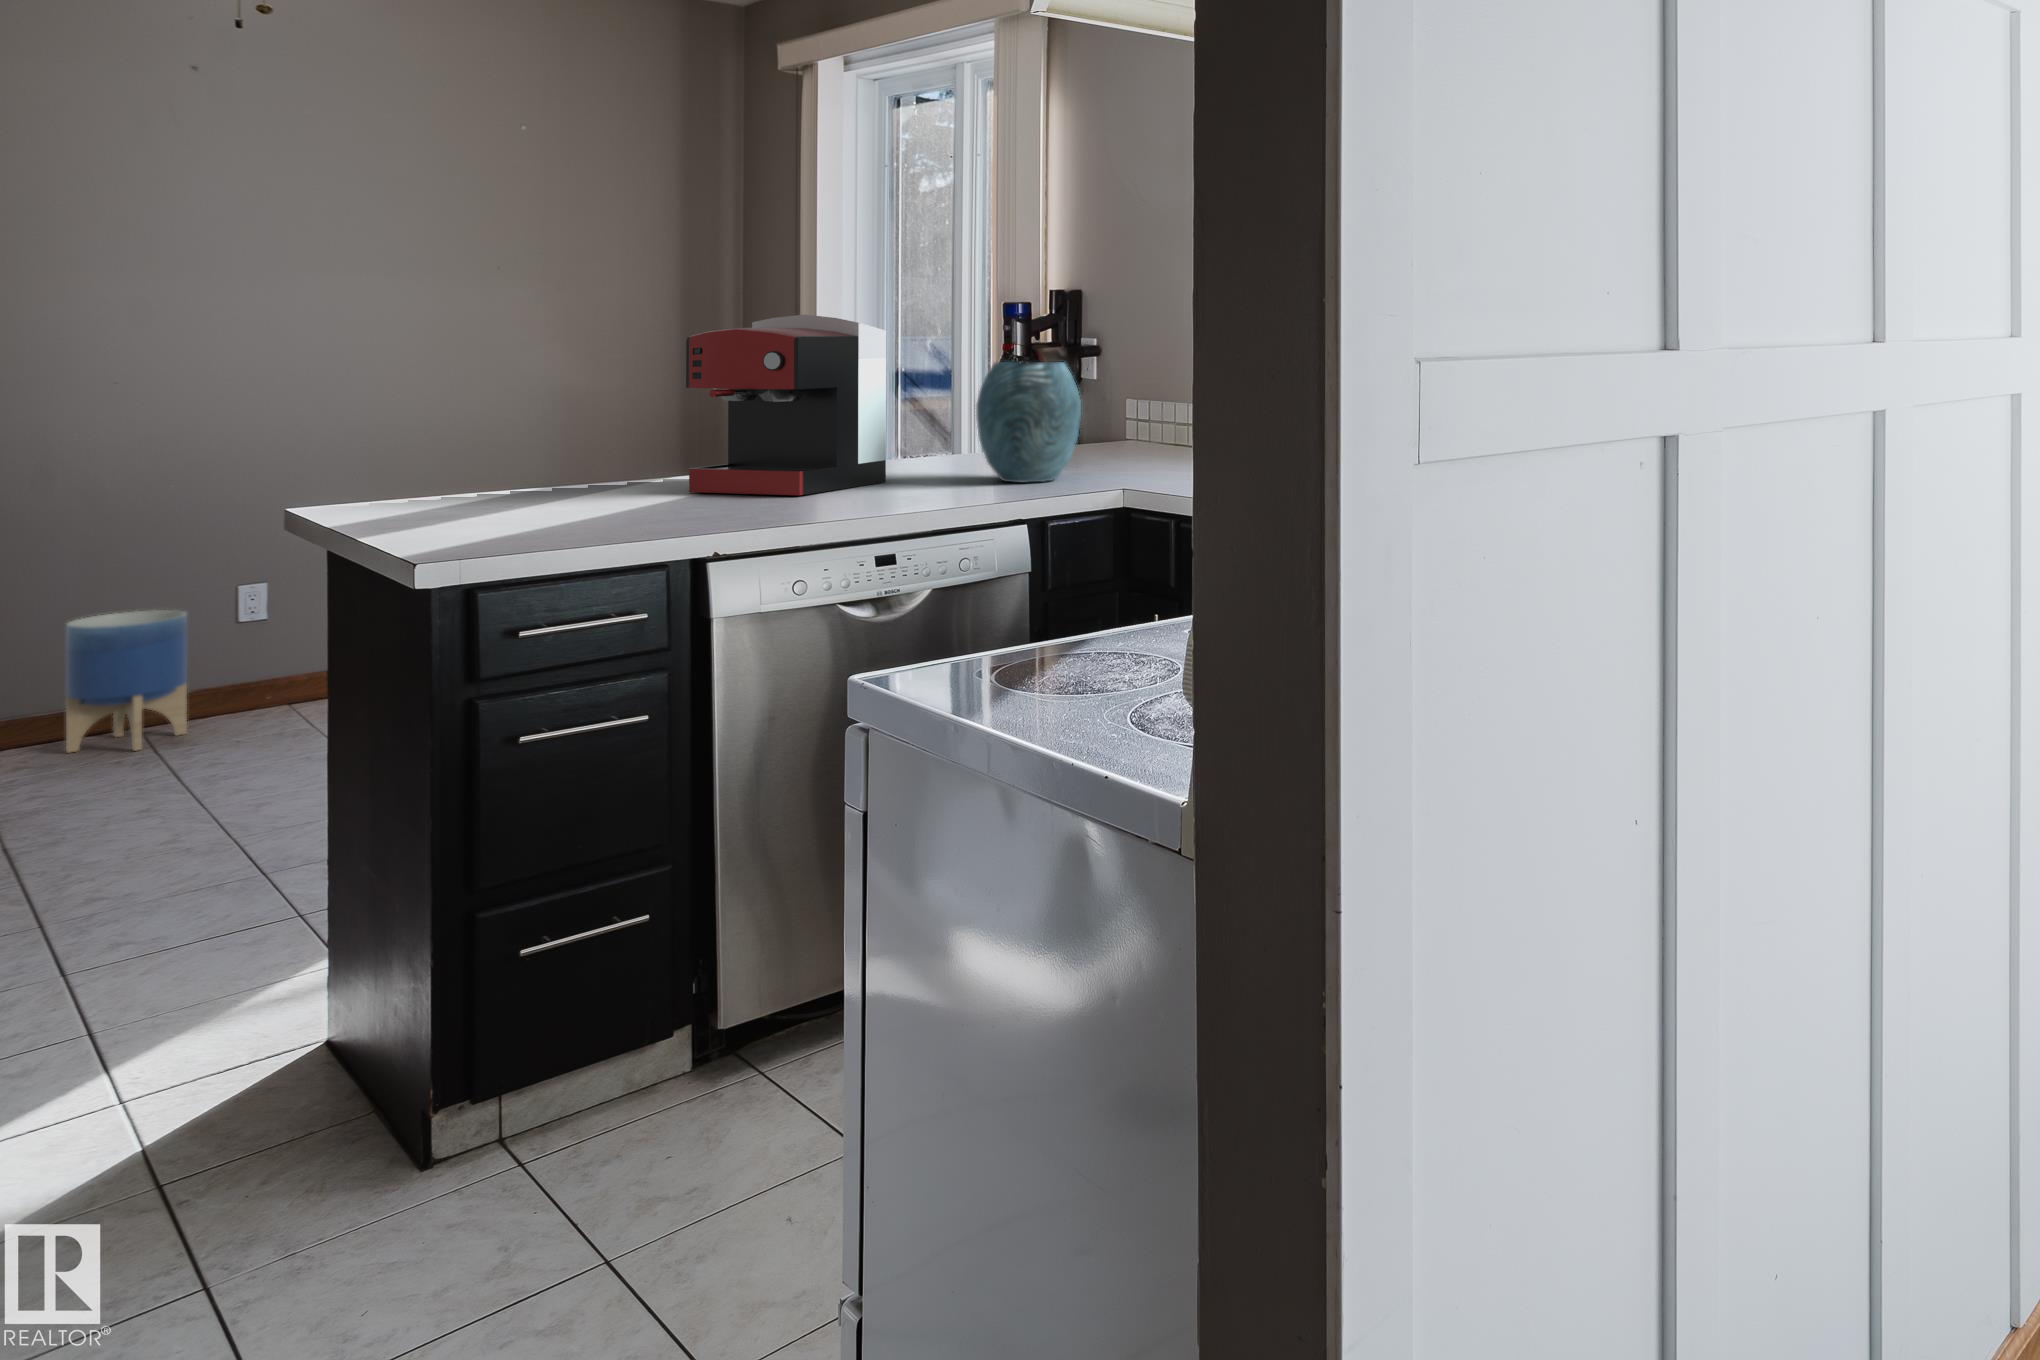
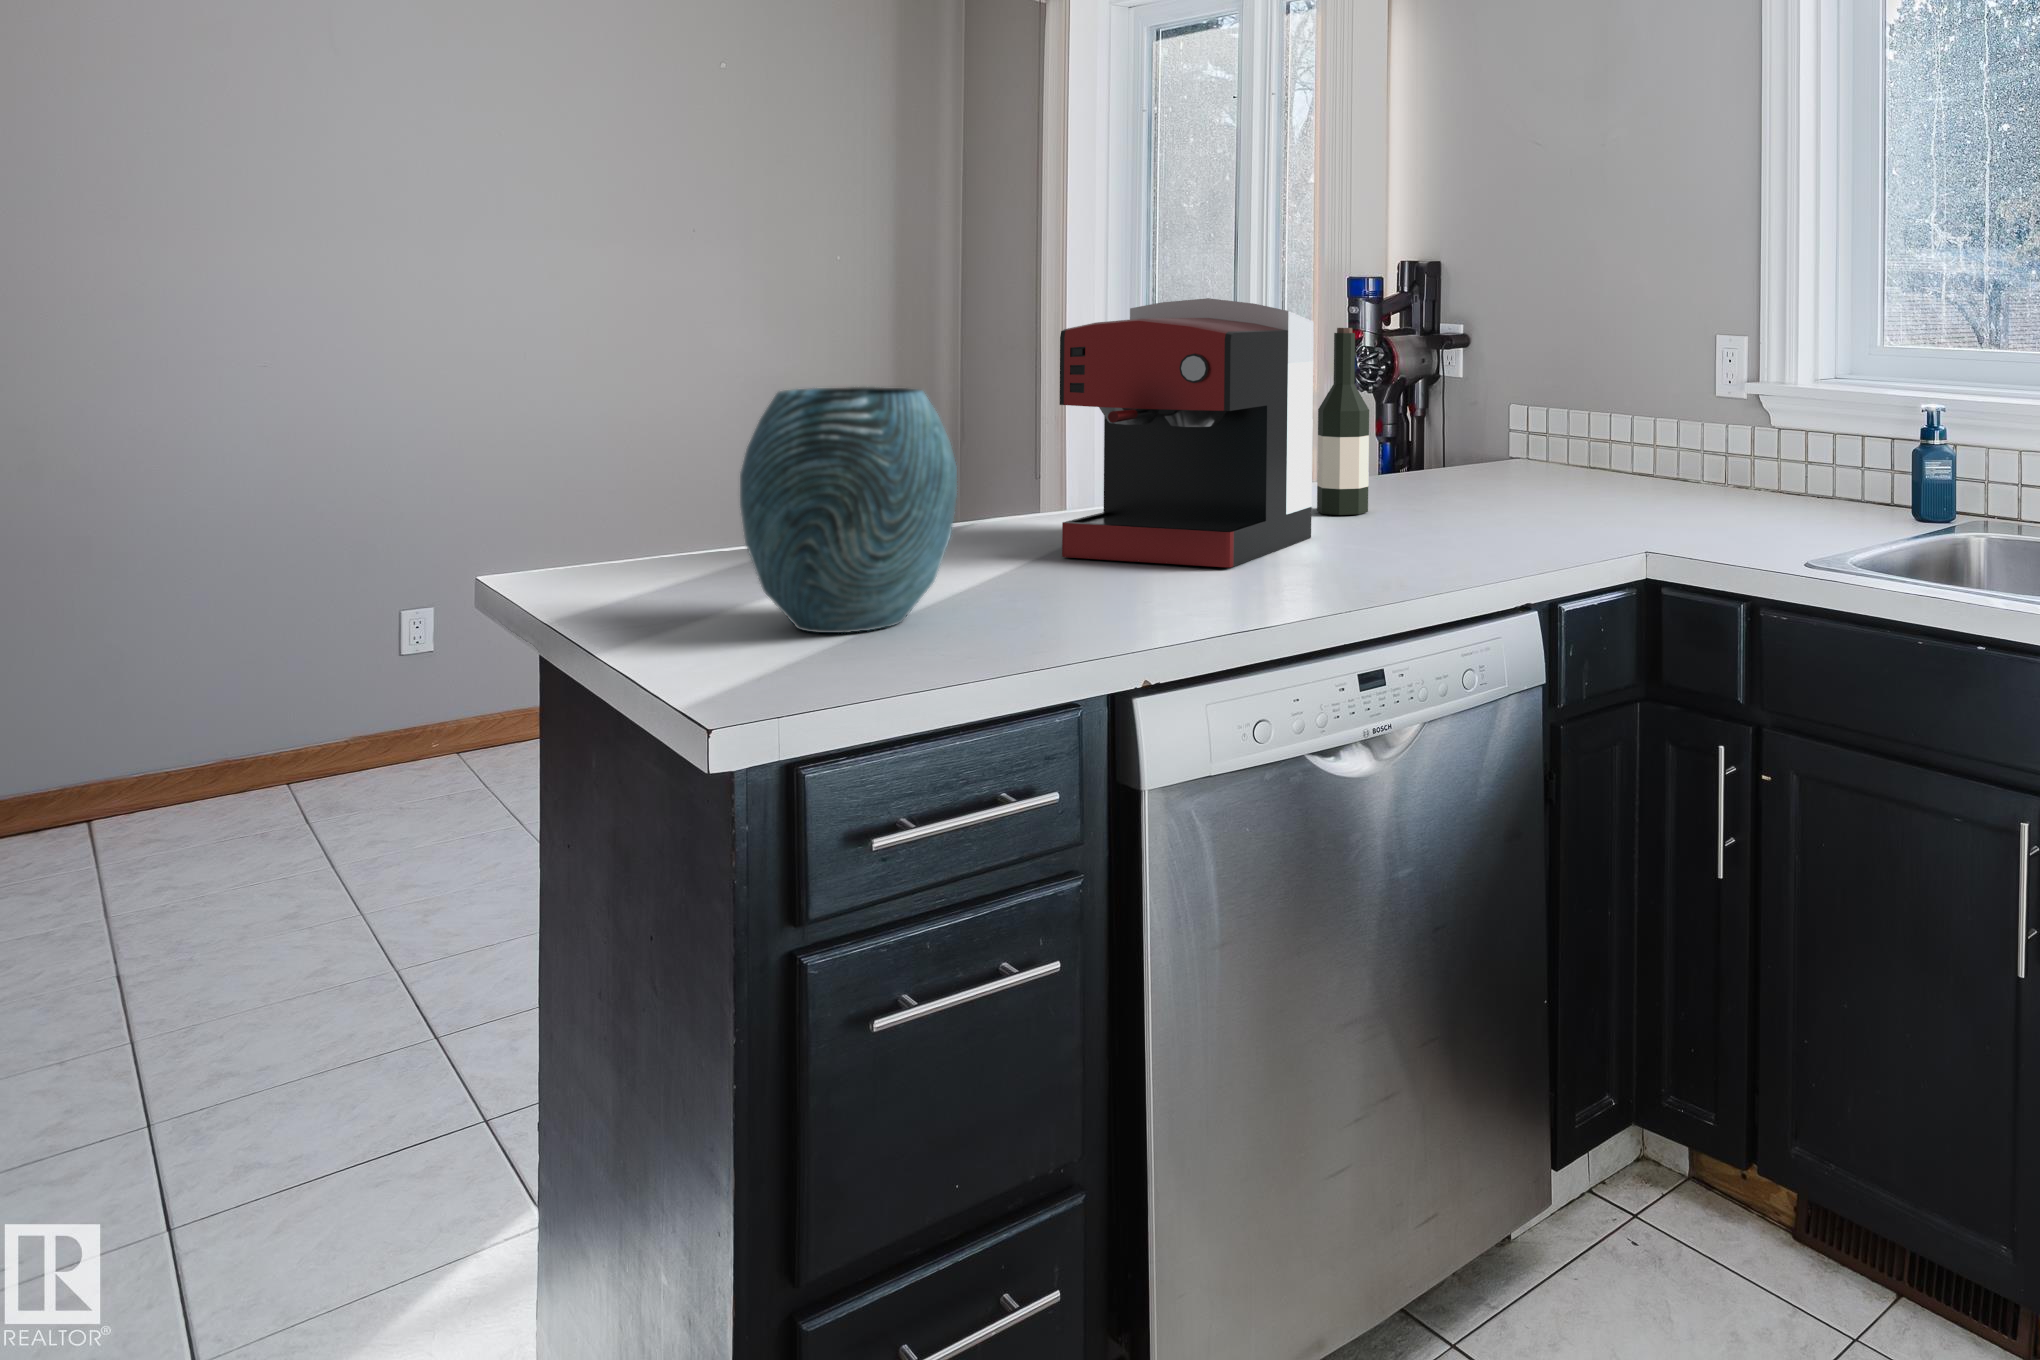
wine bottle: none [914,336,952,471] -> present [1317,328,1369,515]
vase: present [976,362,1081,483] -> present [740,387,957,633]
planter: present [66,610,187,752] -> none [204,641,345,818]

